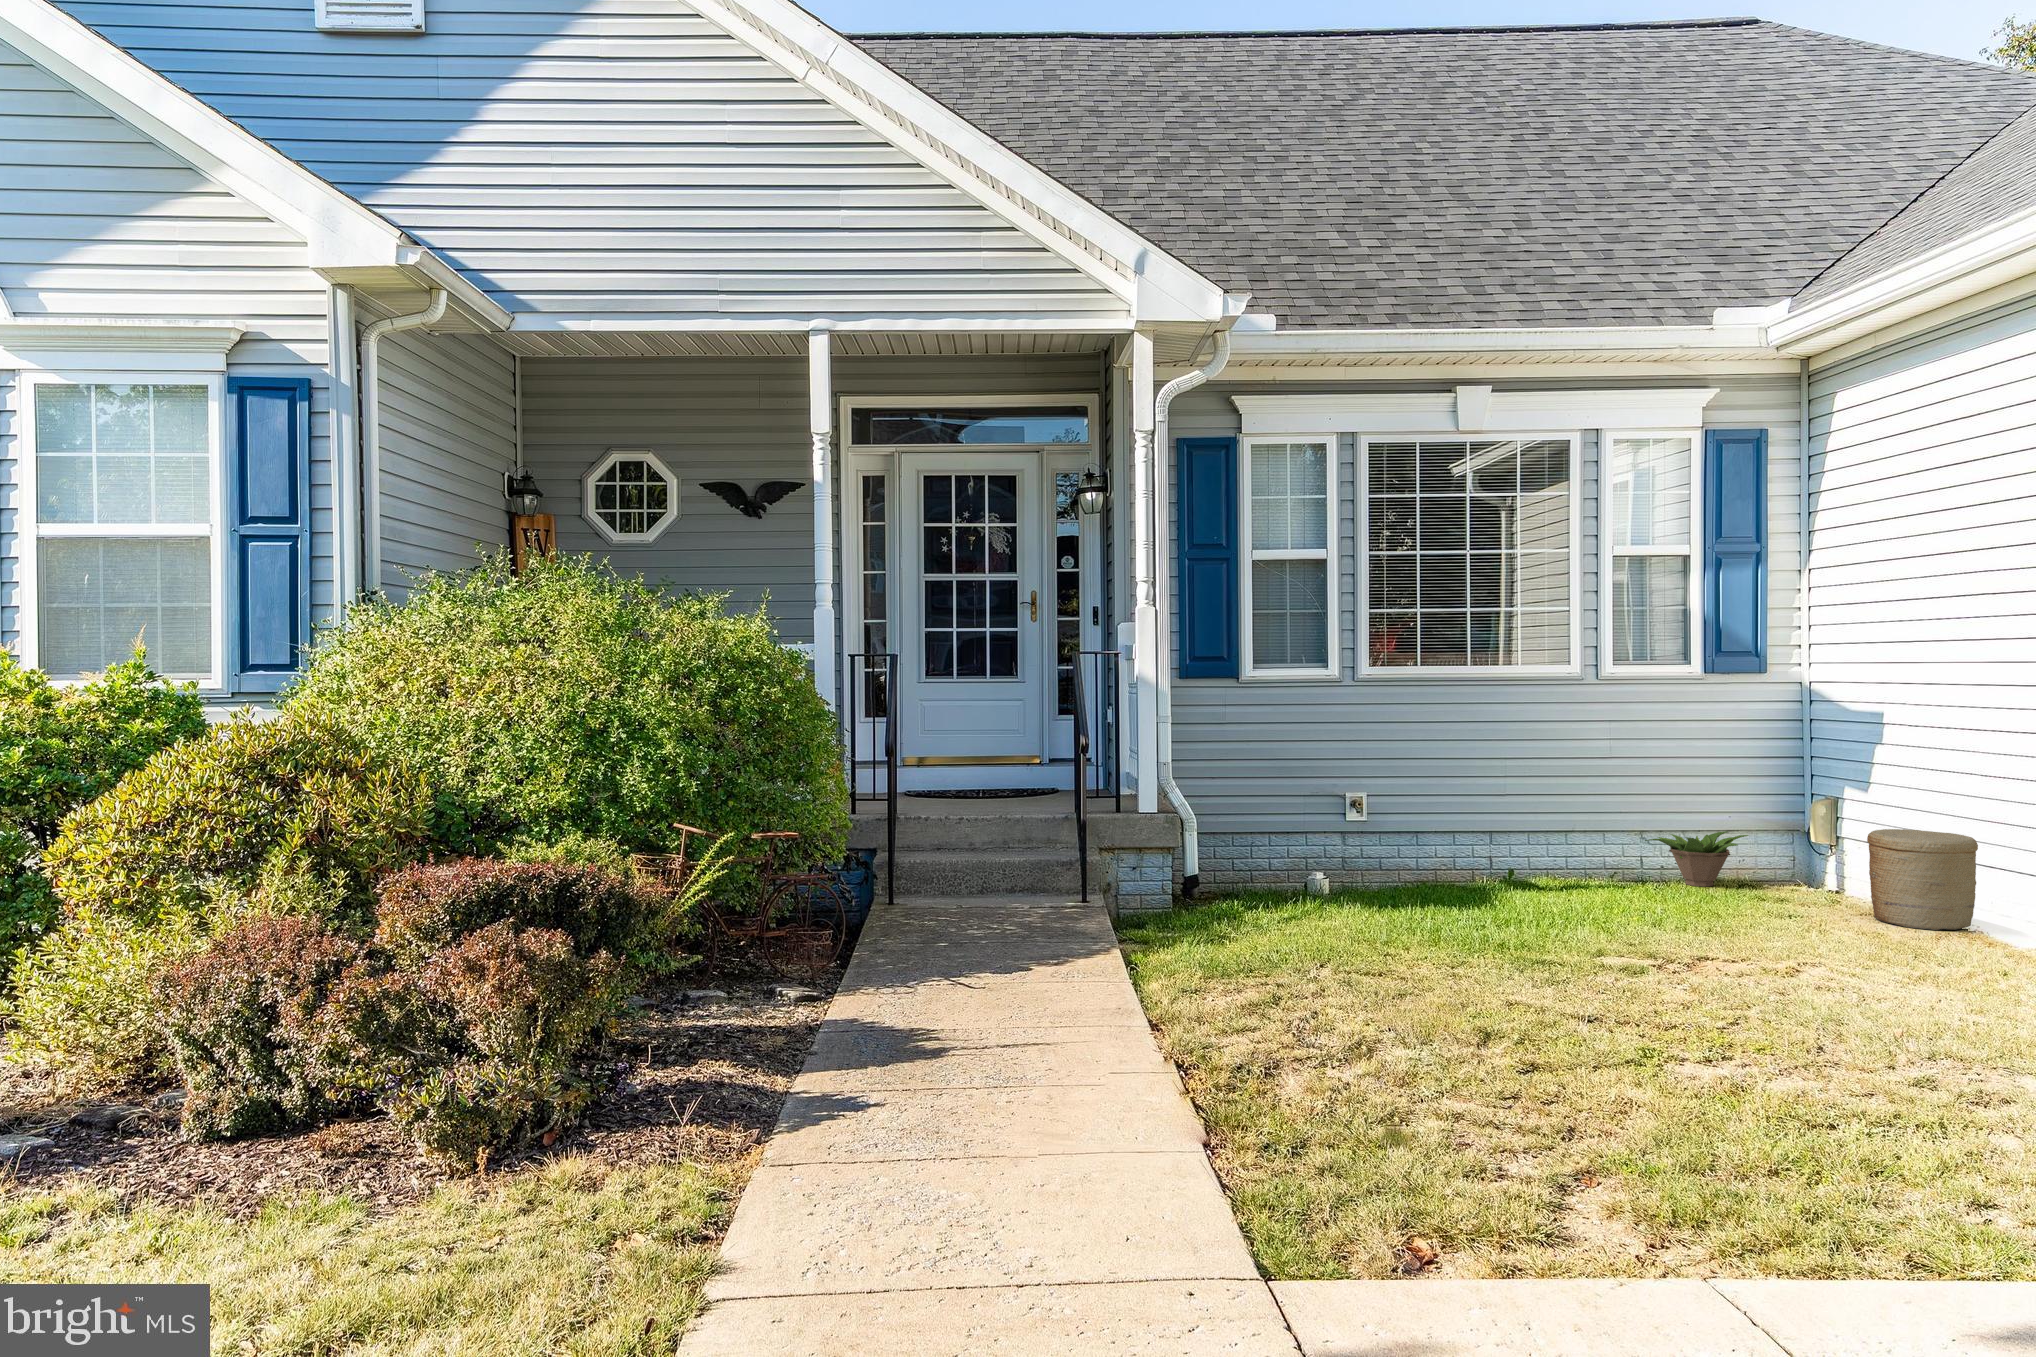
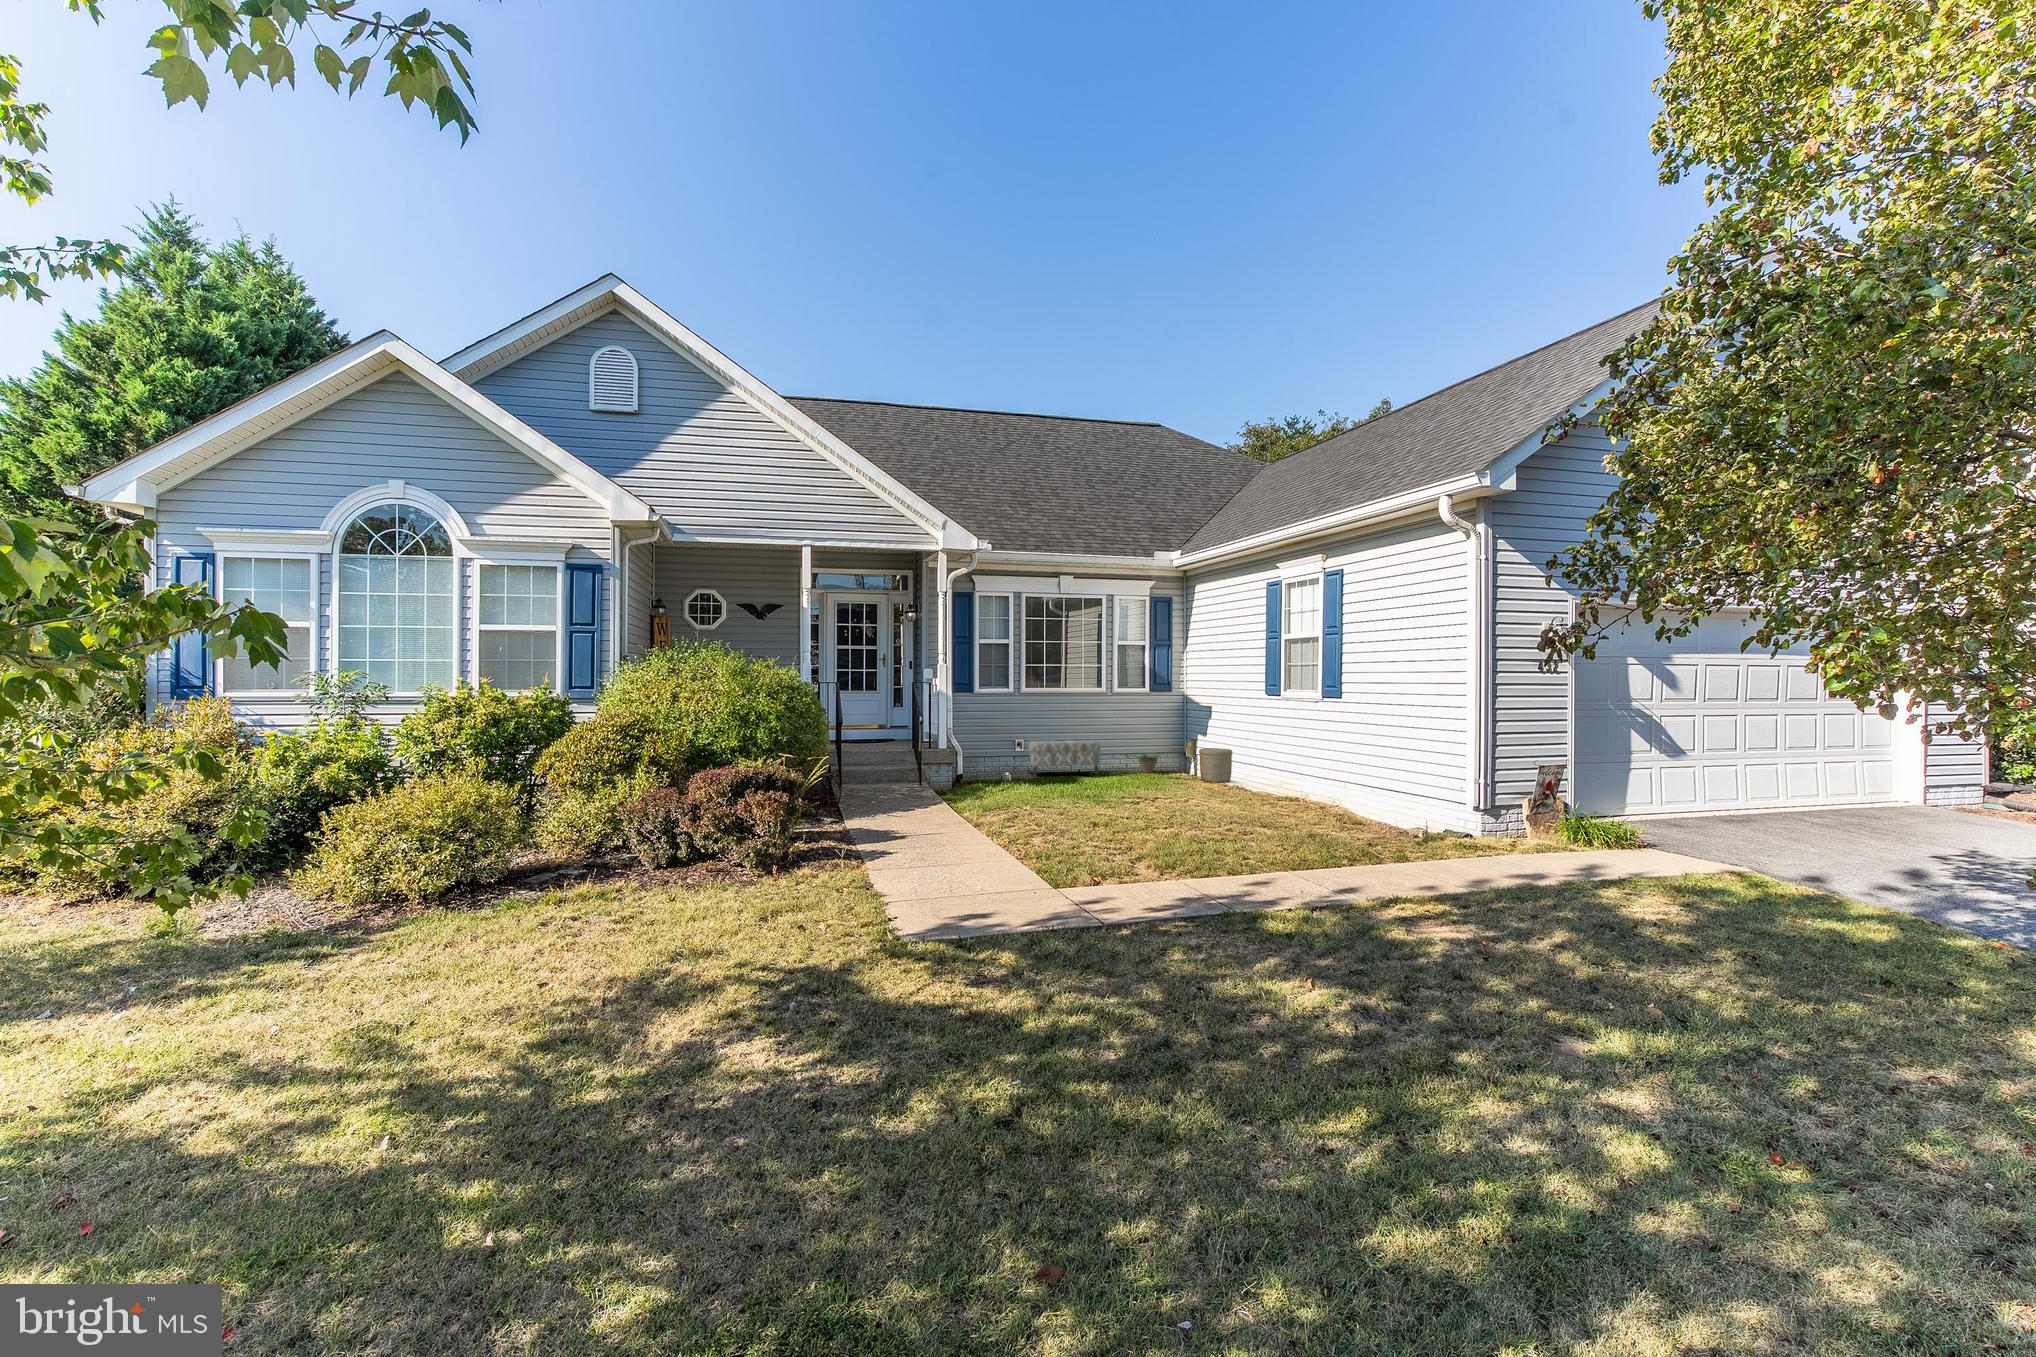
bench: none [1369,797,1568,891] -> present [1027,740,1100,776]

